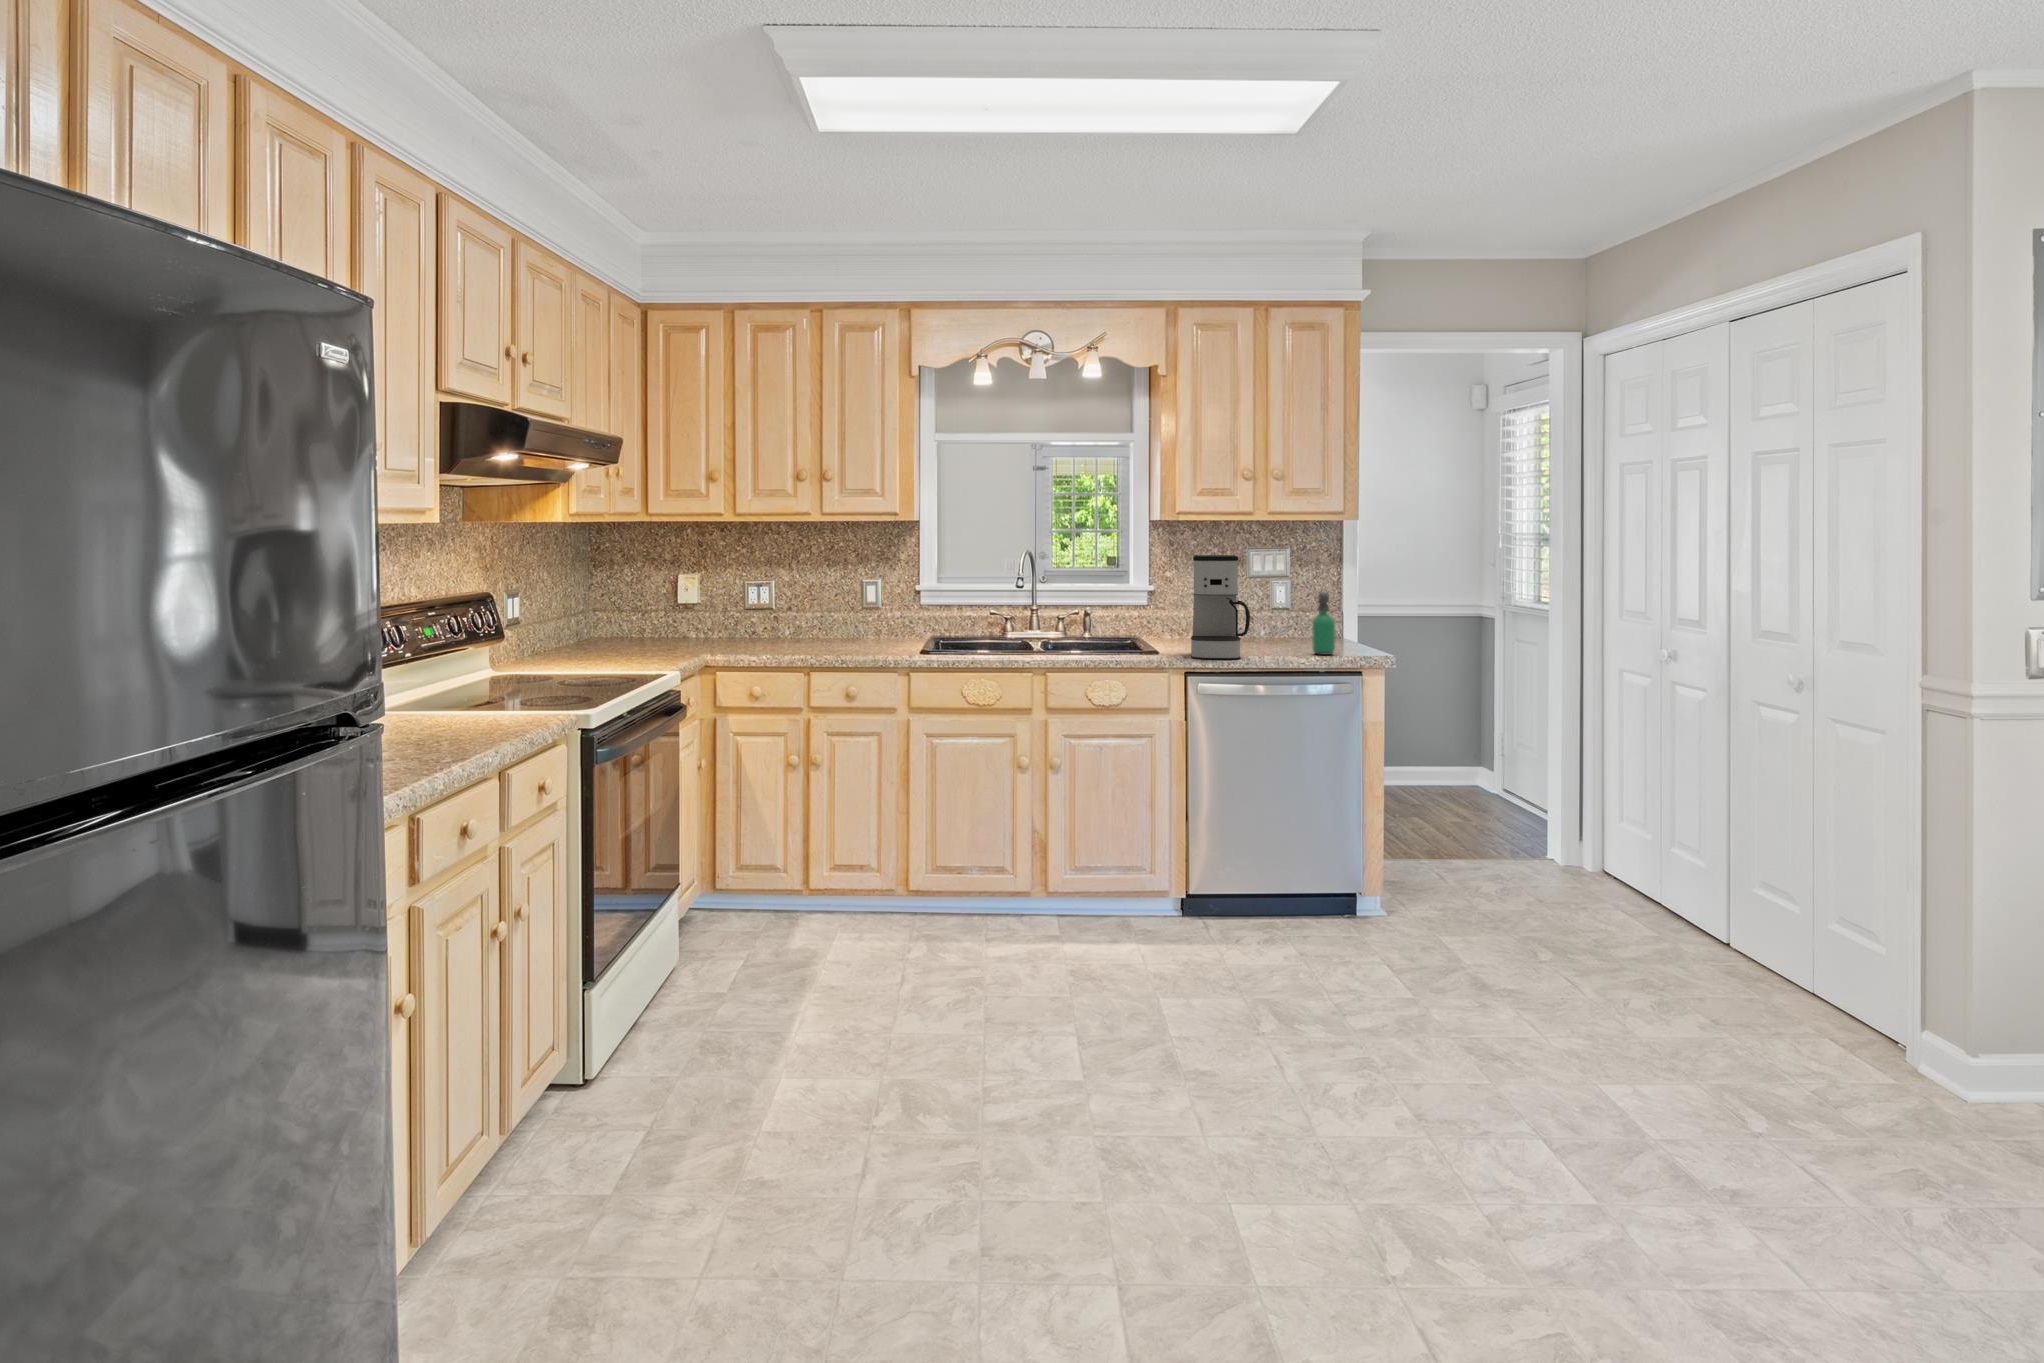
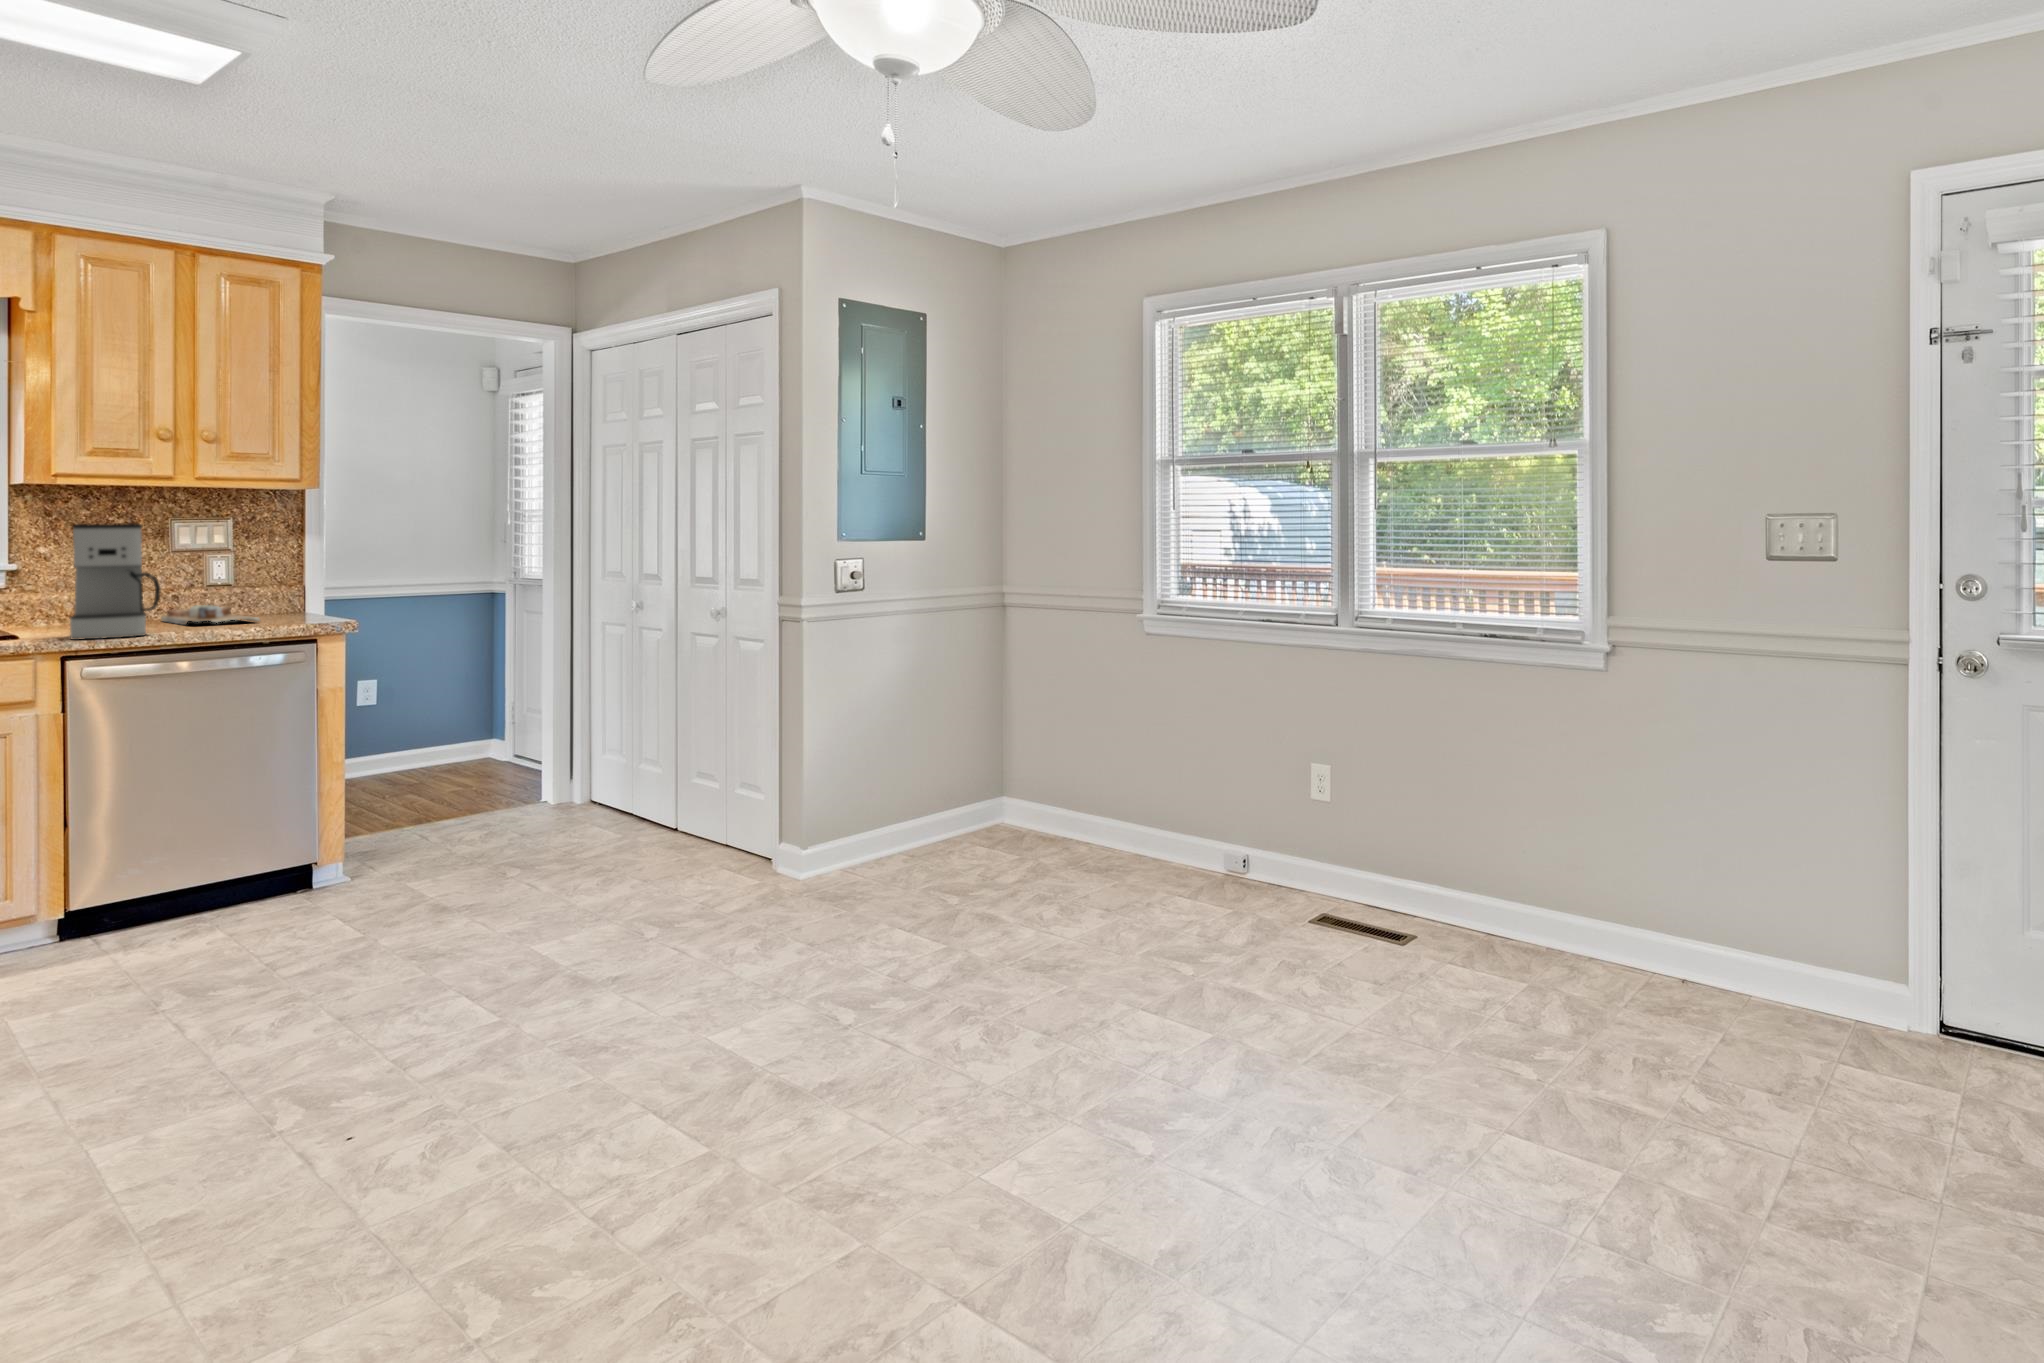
soap dispenser: present [1312,592,1335,655] -> none [252,561,281,626]
cutting board: none [1240,628,1316,649] -> present [161,605,260,625]

